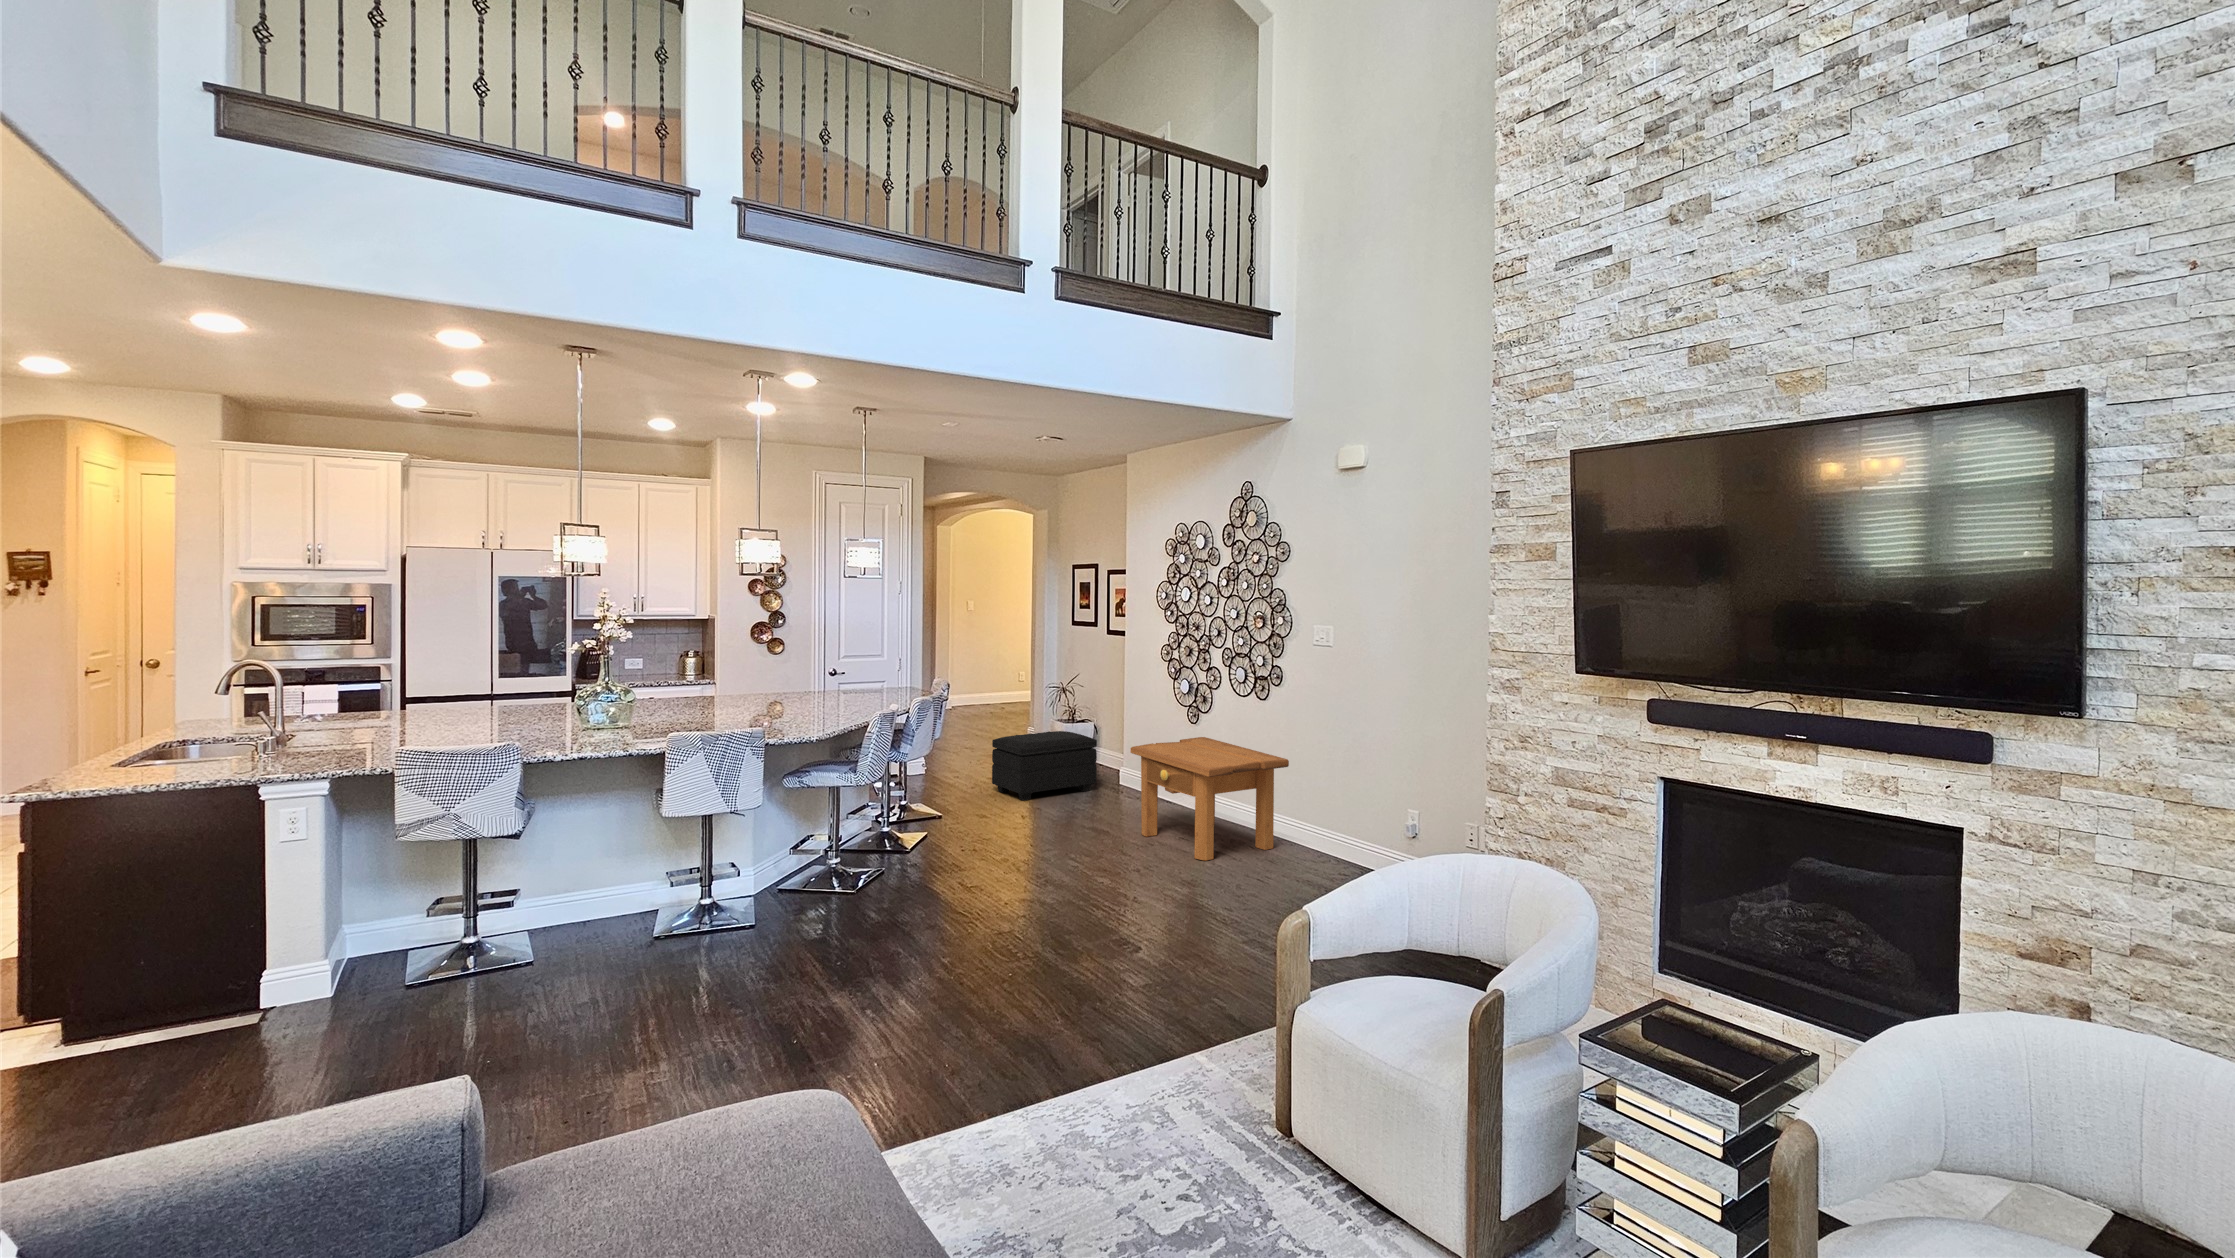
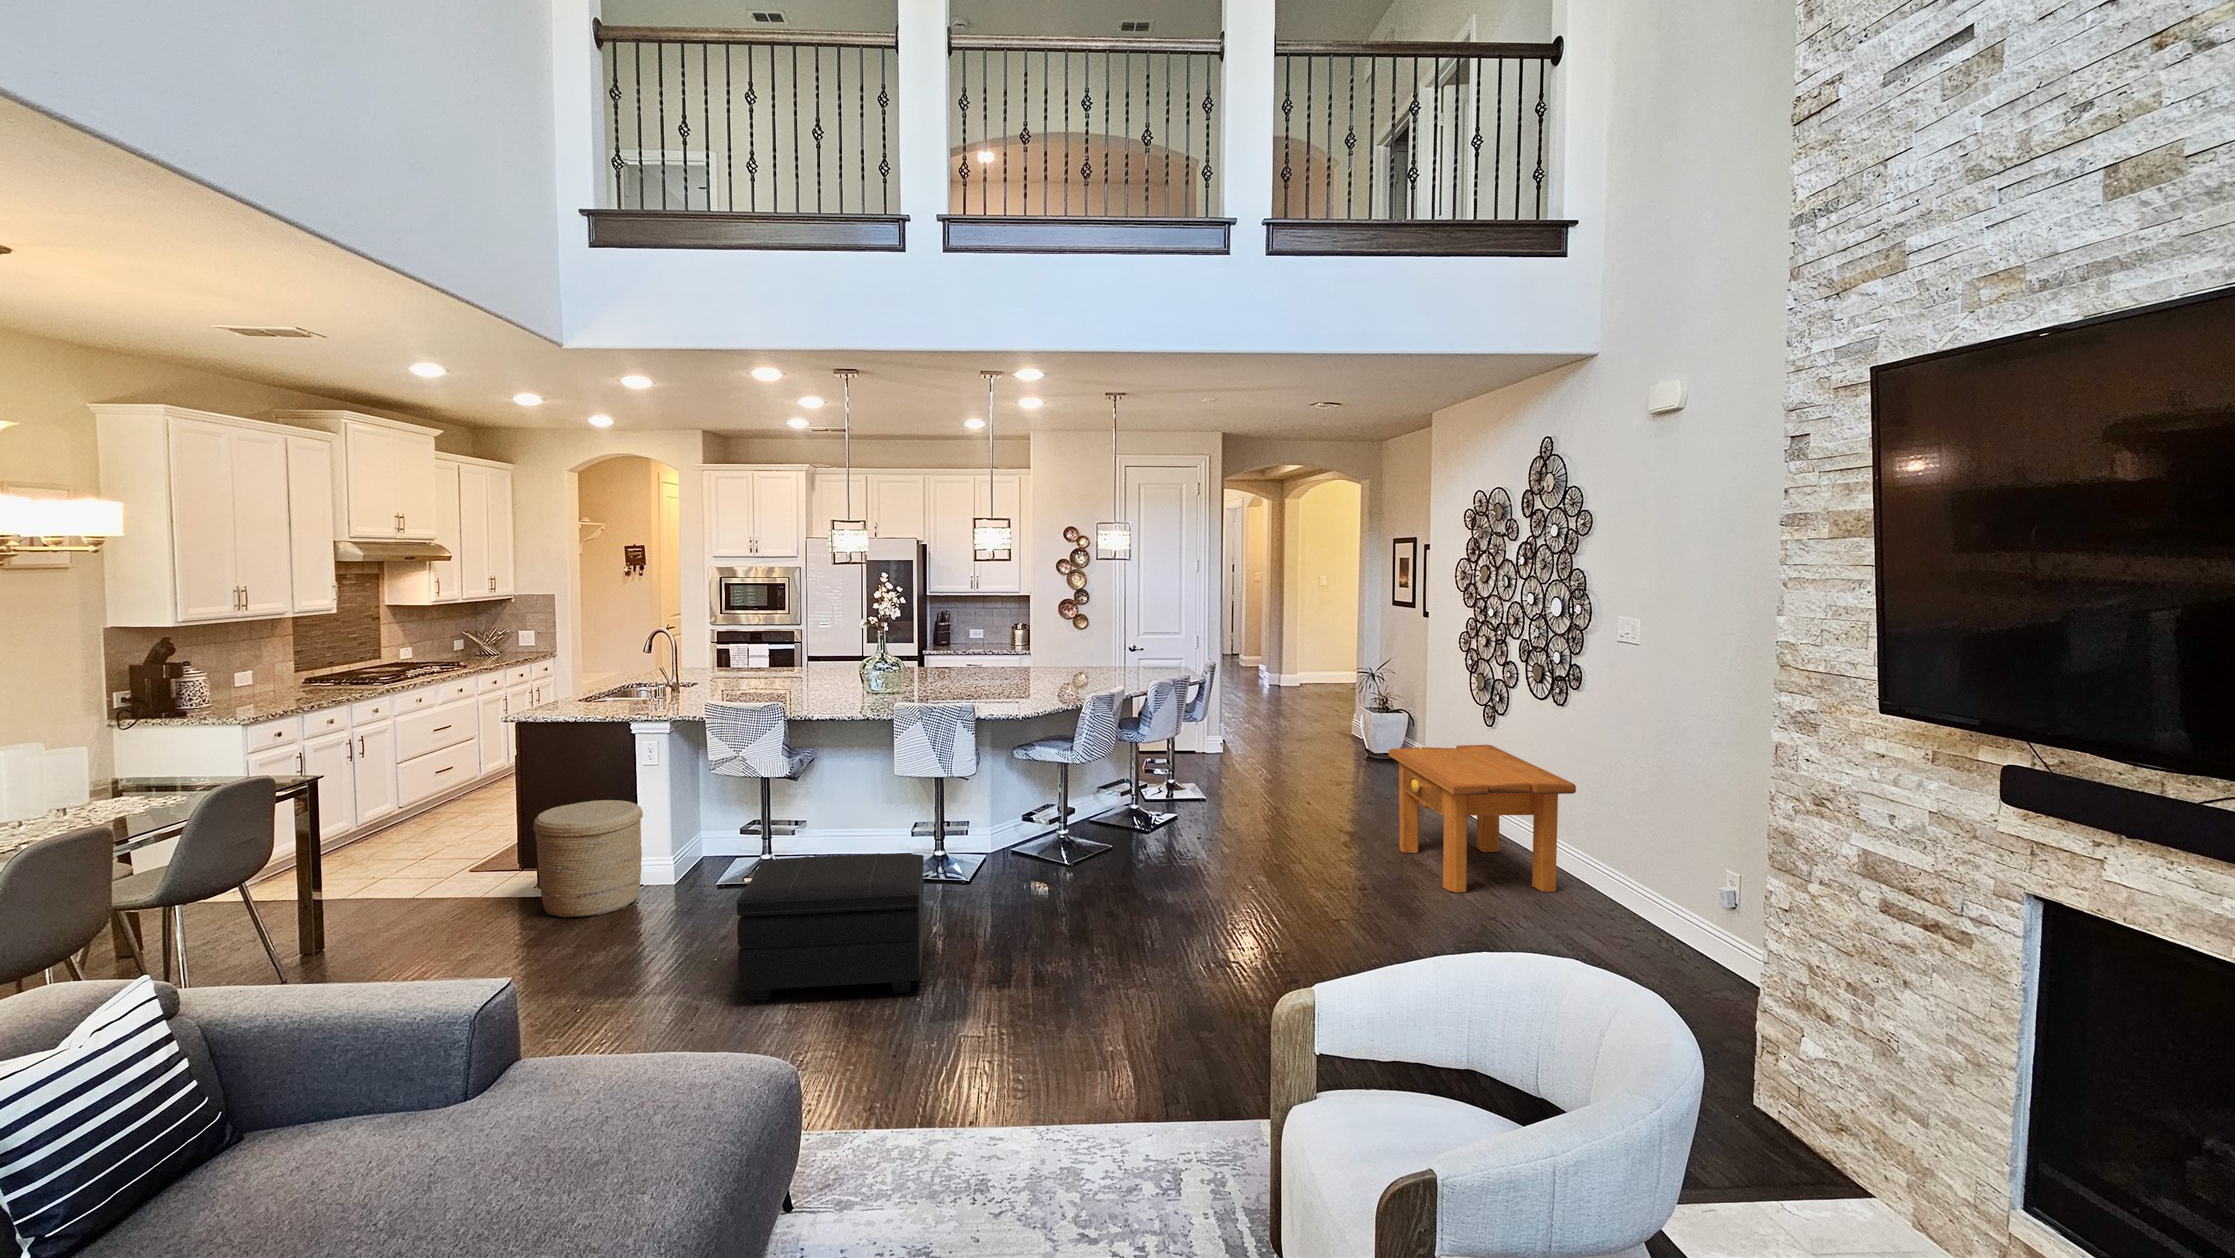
footstool: present [992,731,1097,801] -> present [737,853,924,1001]
woven basket: none [66,899,271,1082] -> present [533,800,643,918]

